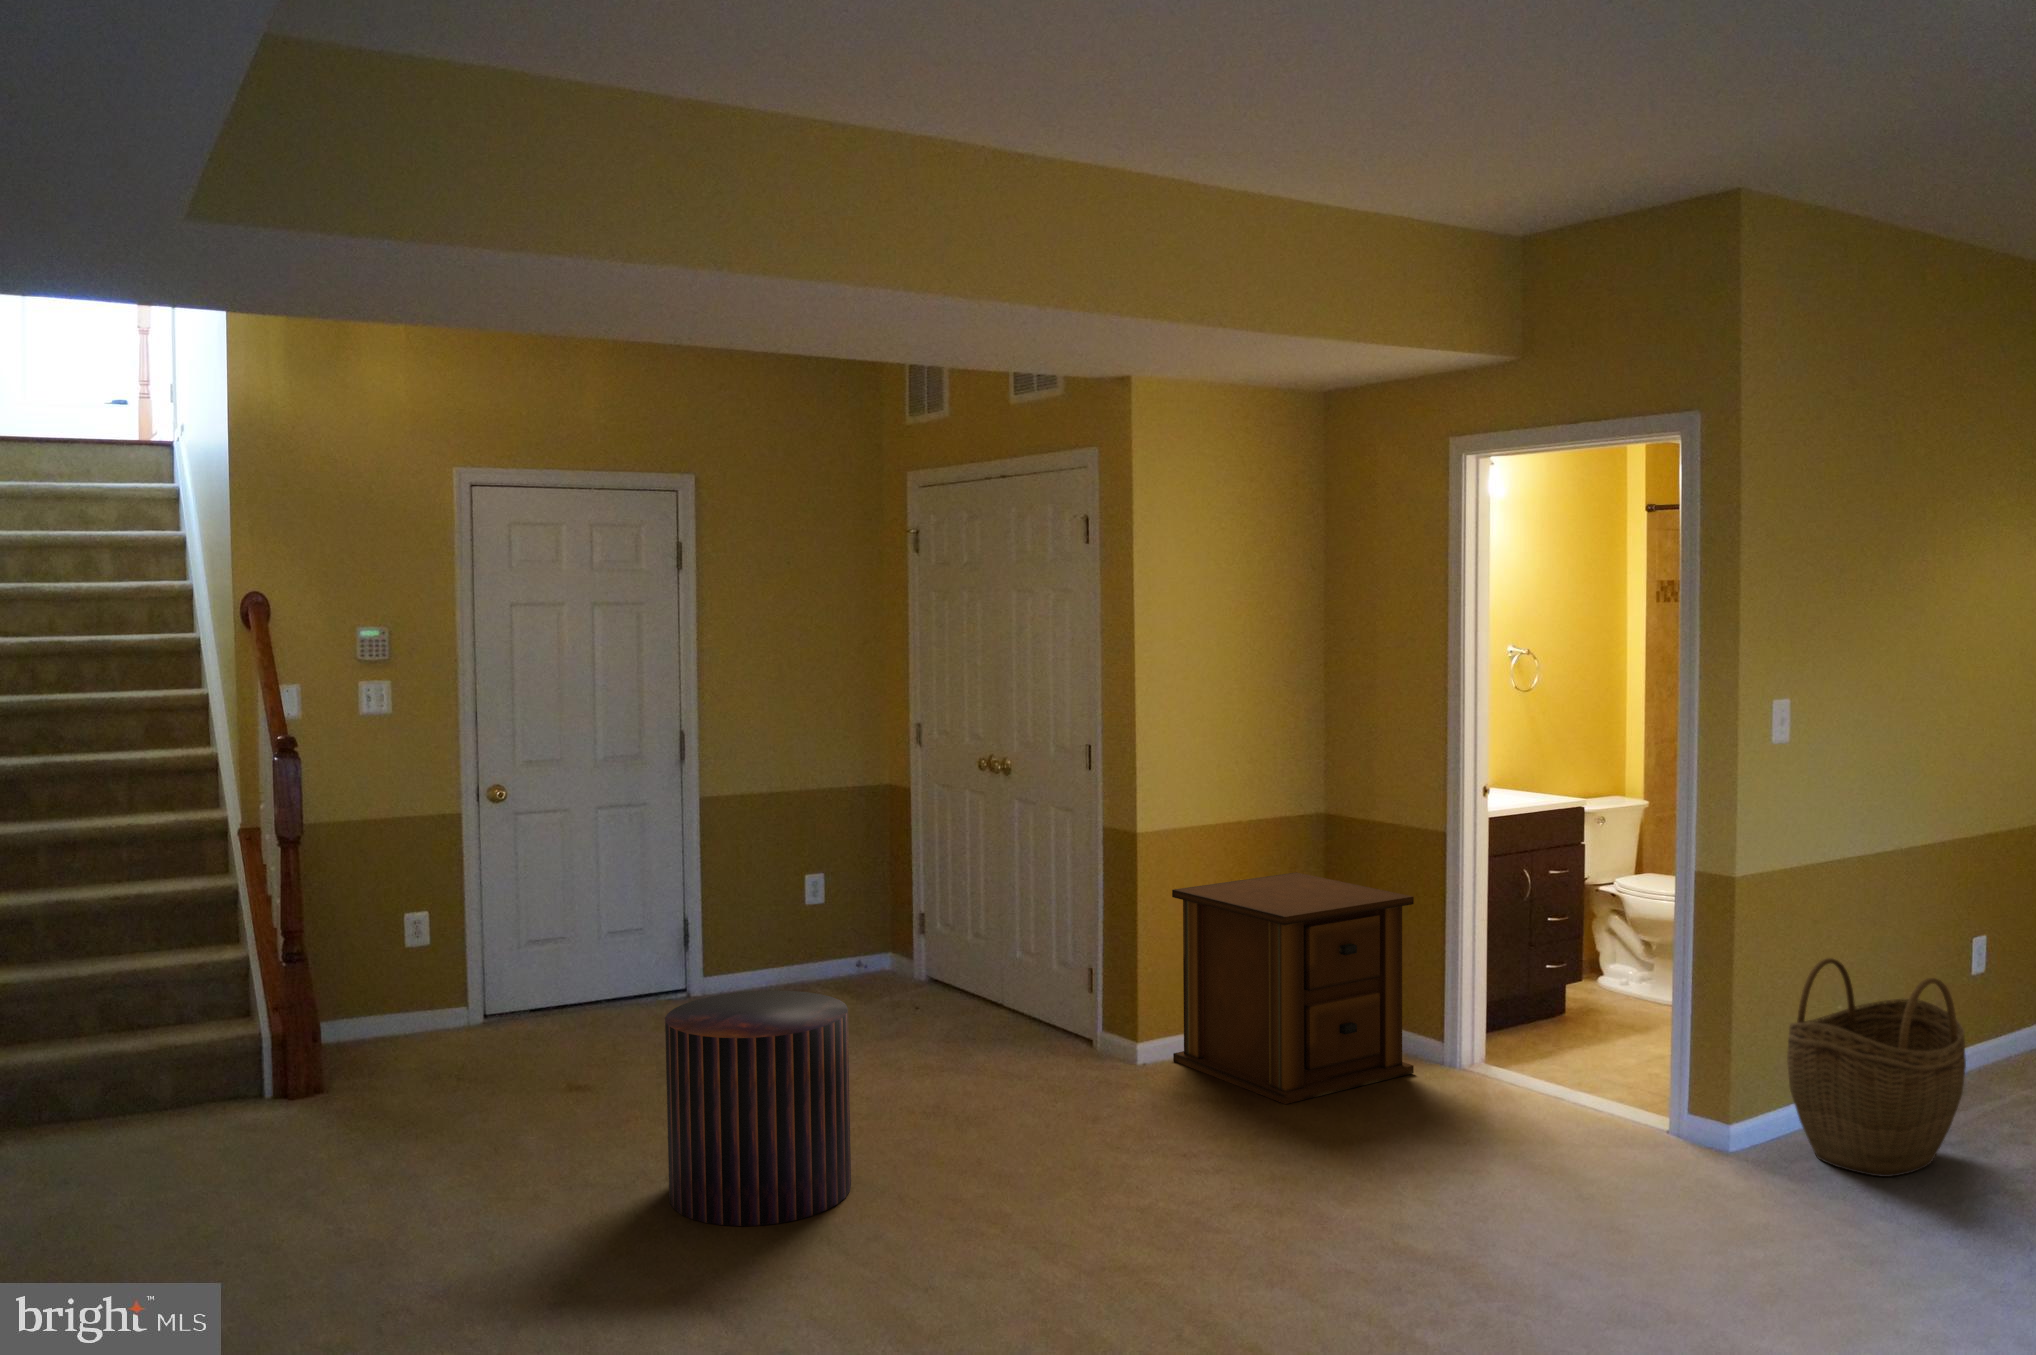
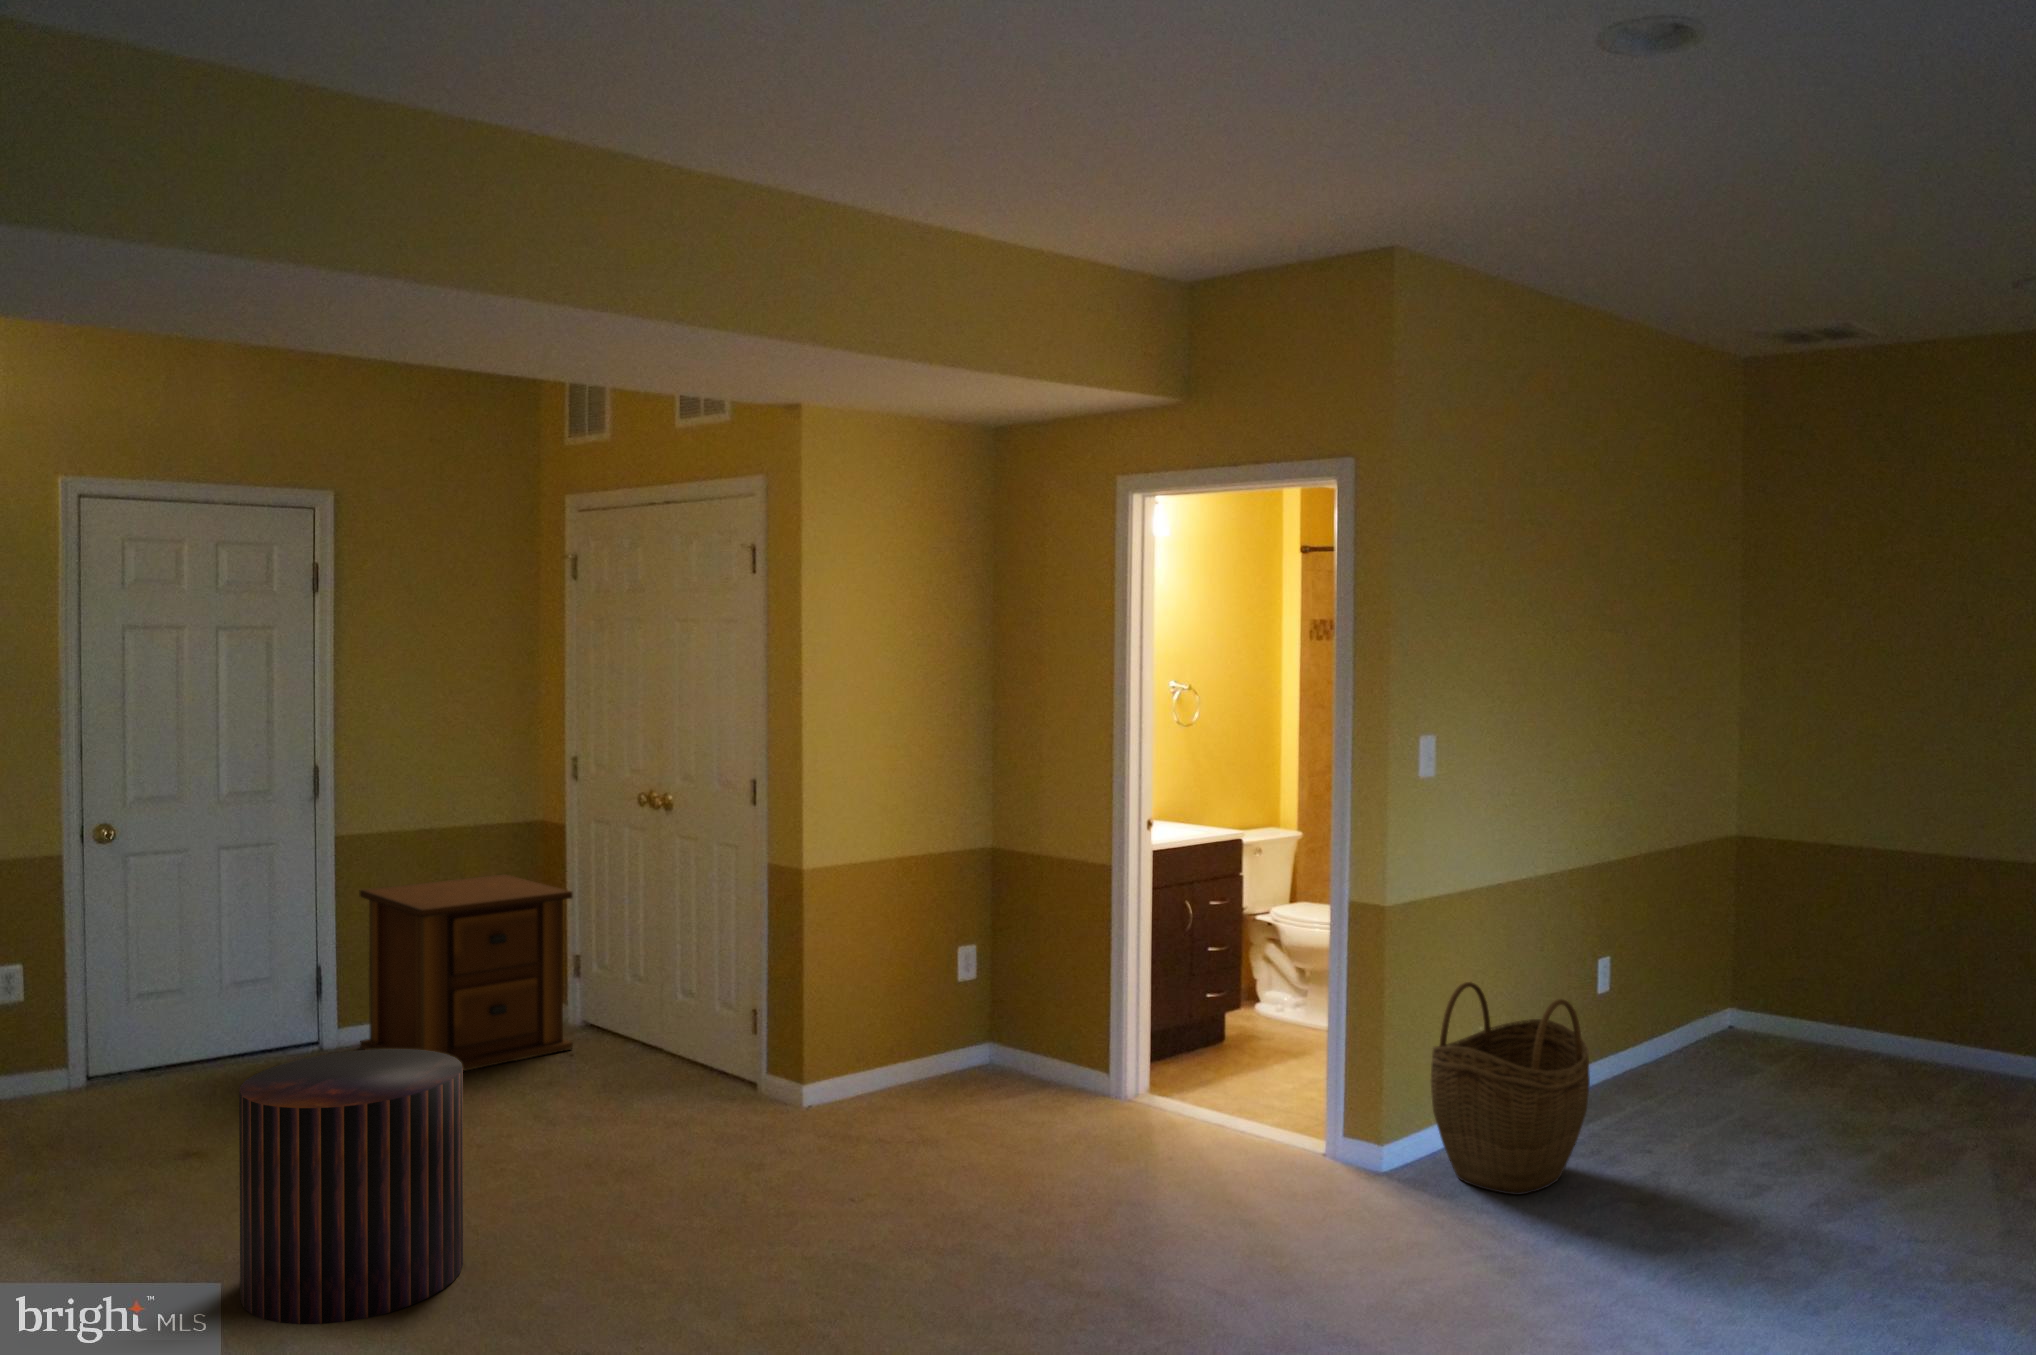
side table: present [1172,872,1414,1104] -> present [360,874,573,1071]

